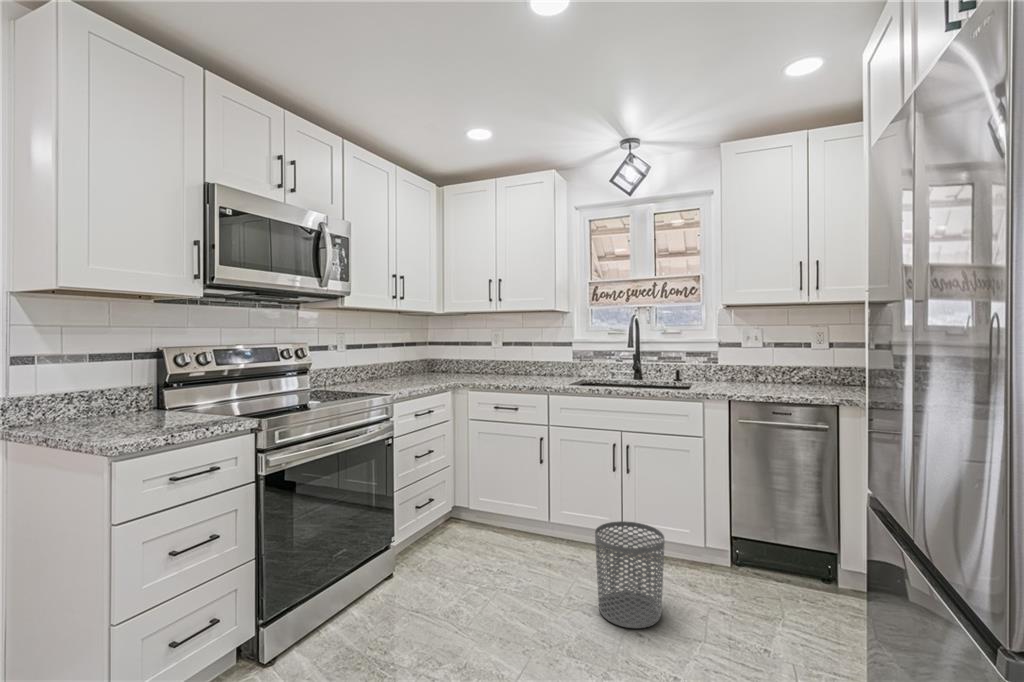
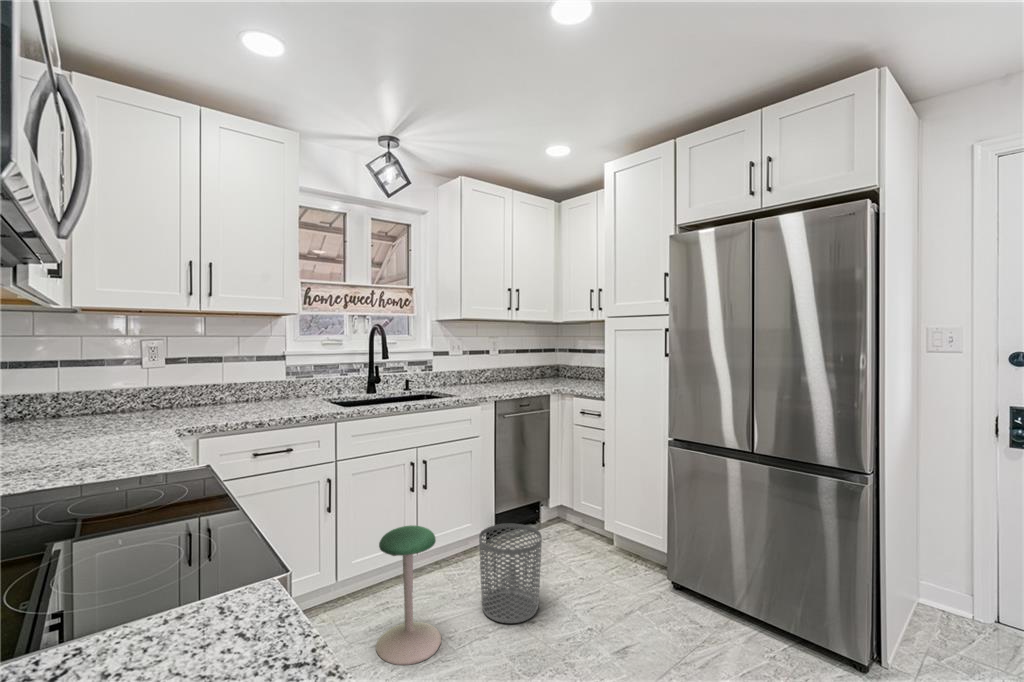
stool: none [506,483,560,596] -> present [376,525,441,665]

